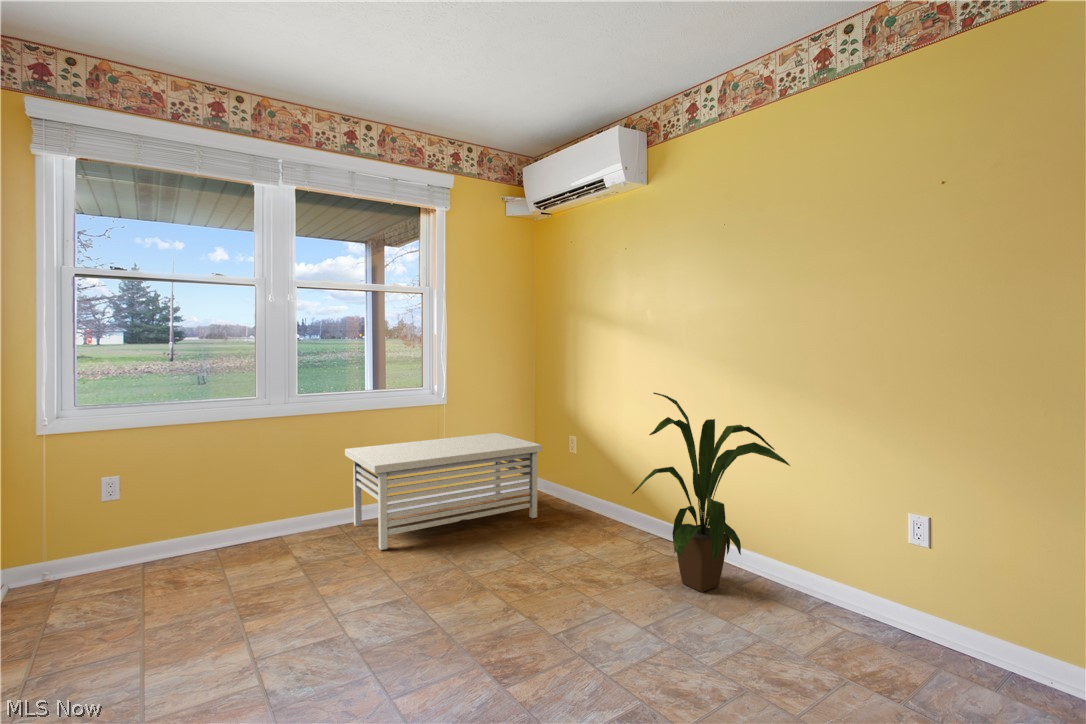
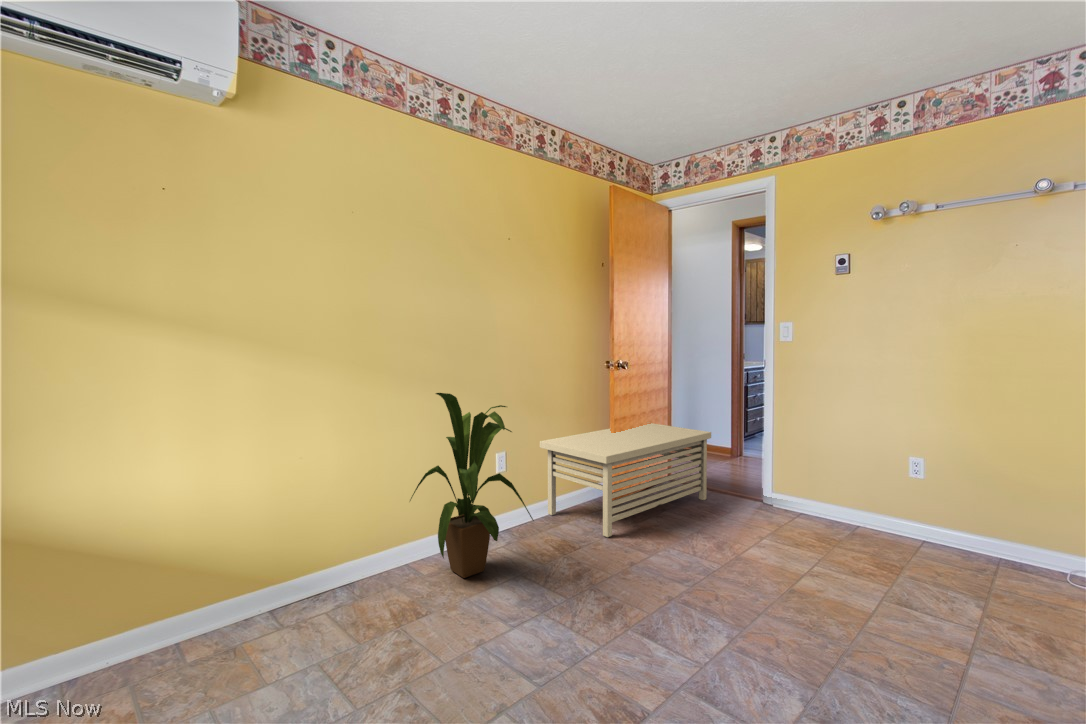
house plant: present [632,393,790,592] -> present [410,393,534,578]

